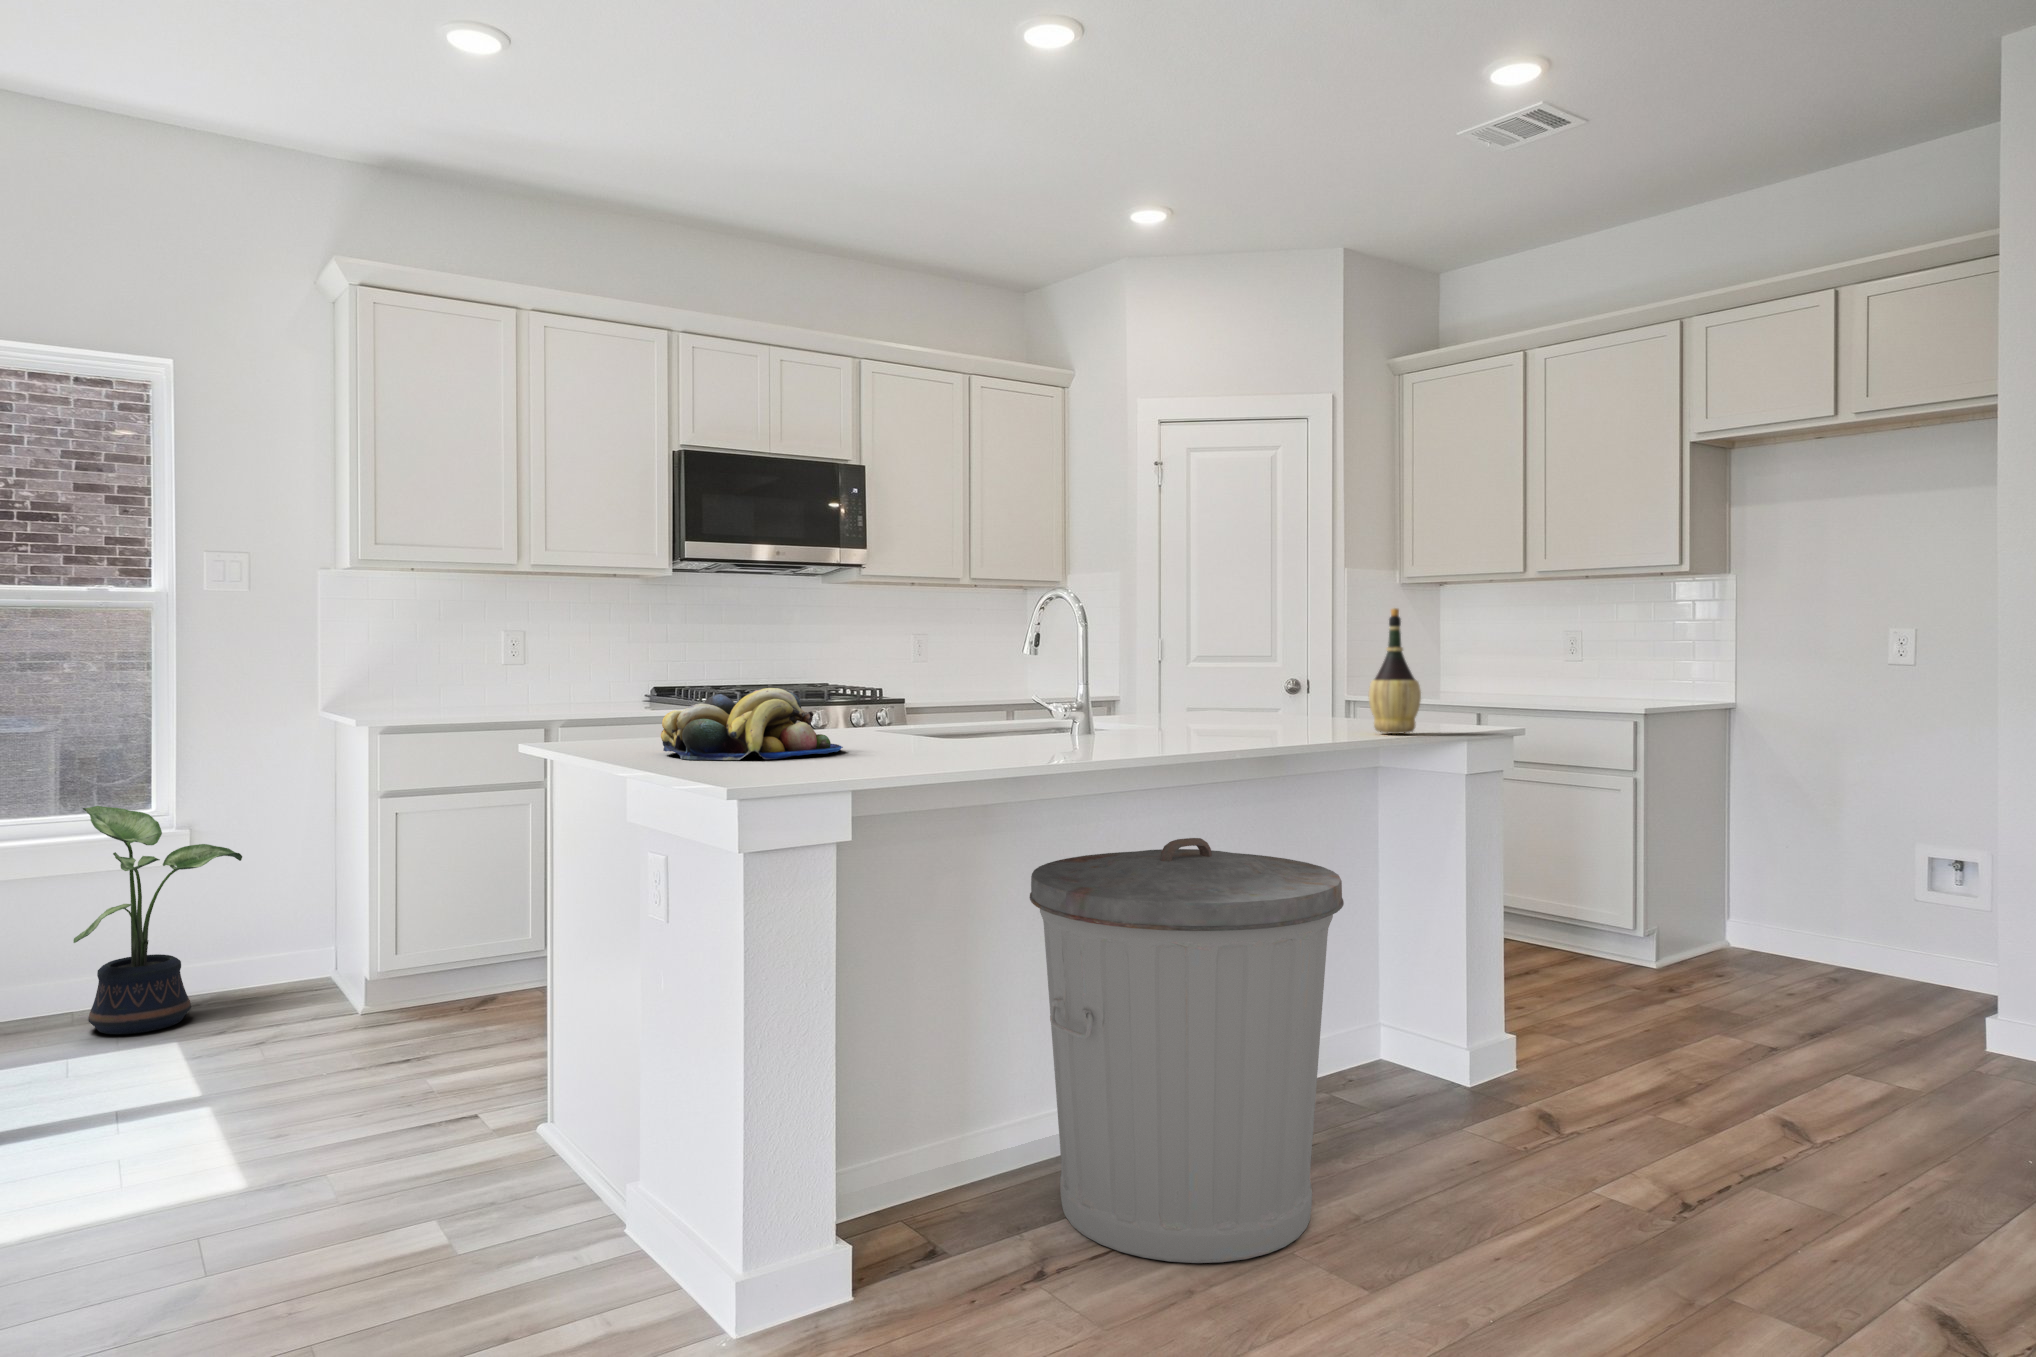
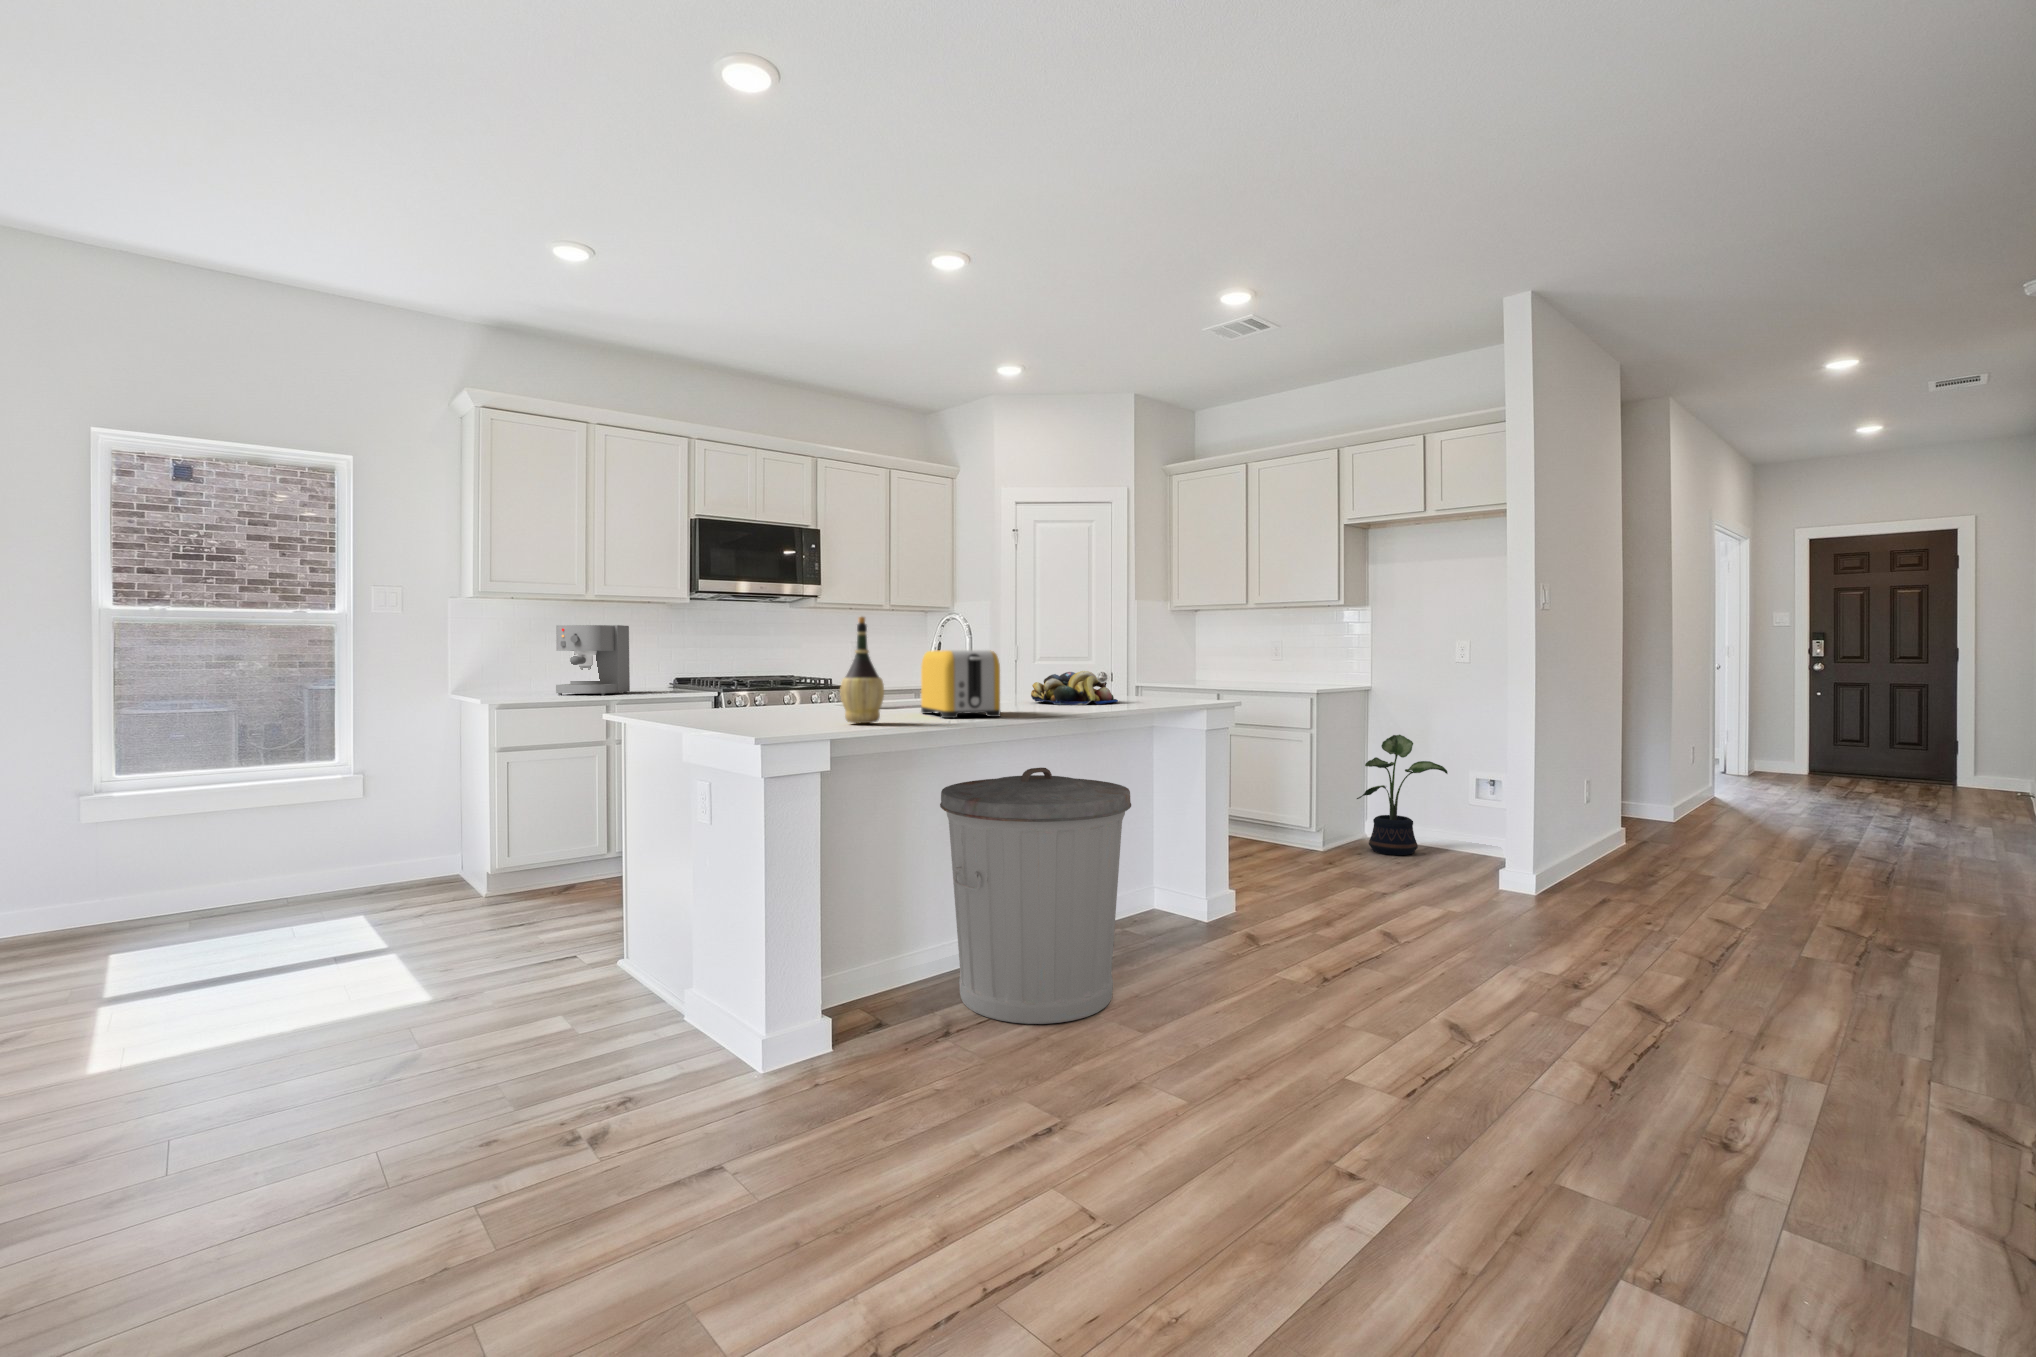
wine bottle: present [1369,608,1421,734] -> present [840,617,884,724]
coffee maker: none [492,610,596,711] -> present [556,625,630,695]
toaster: none [1004,647,1128,756] -> present [921,650,1000,718]
fruit bowl: present [661,688,843,760] -> present [1031,671,1118,705]
potted plant: present [74,806,242,1034] -> present [1357,735,1448,855]

